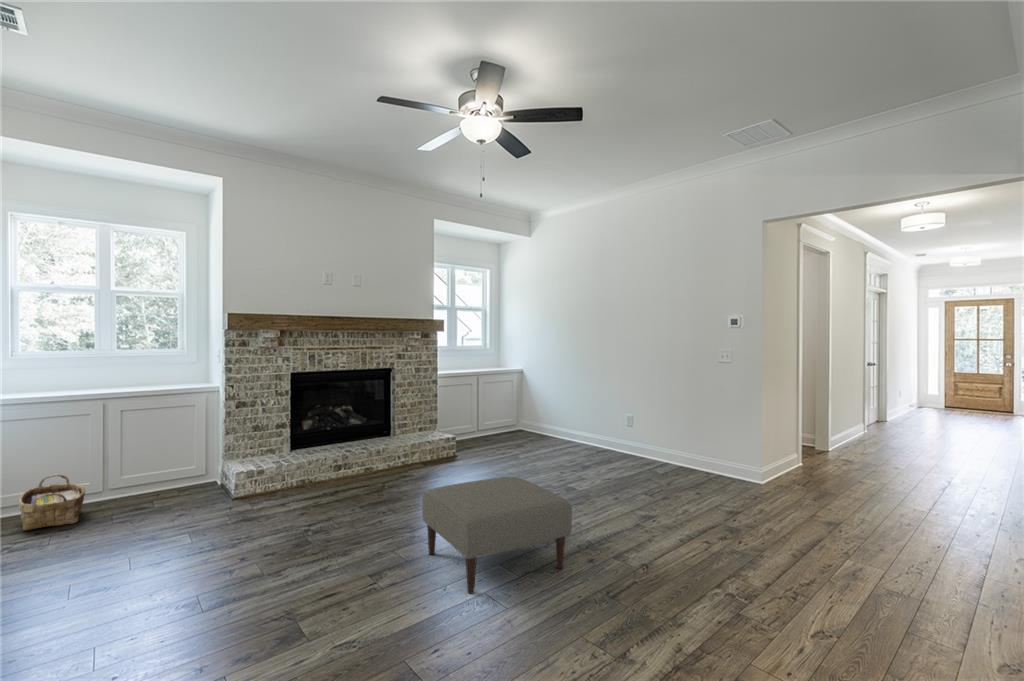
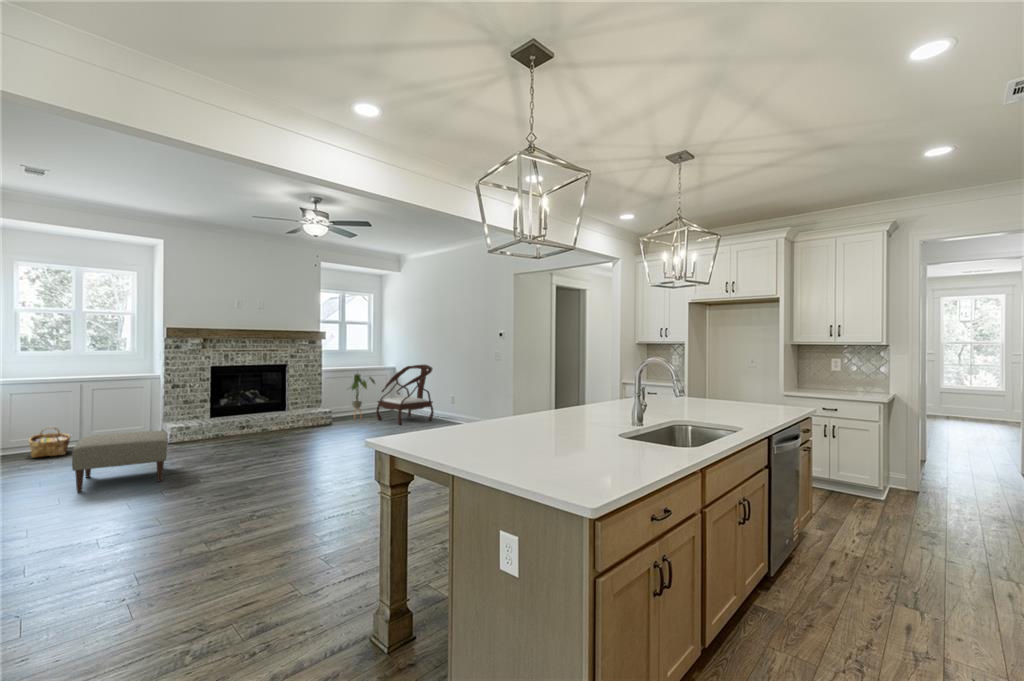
armchair: none [513,367,598,460] -> present [376,365,434,425]
house plant: none [466,380,509,447] -> present [351,374,375,414]
ottoman: present [422,477,572,593] -> present [72,431,167,492]

